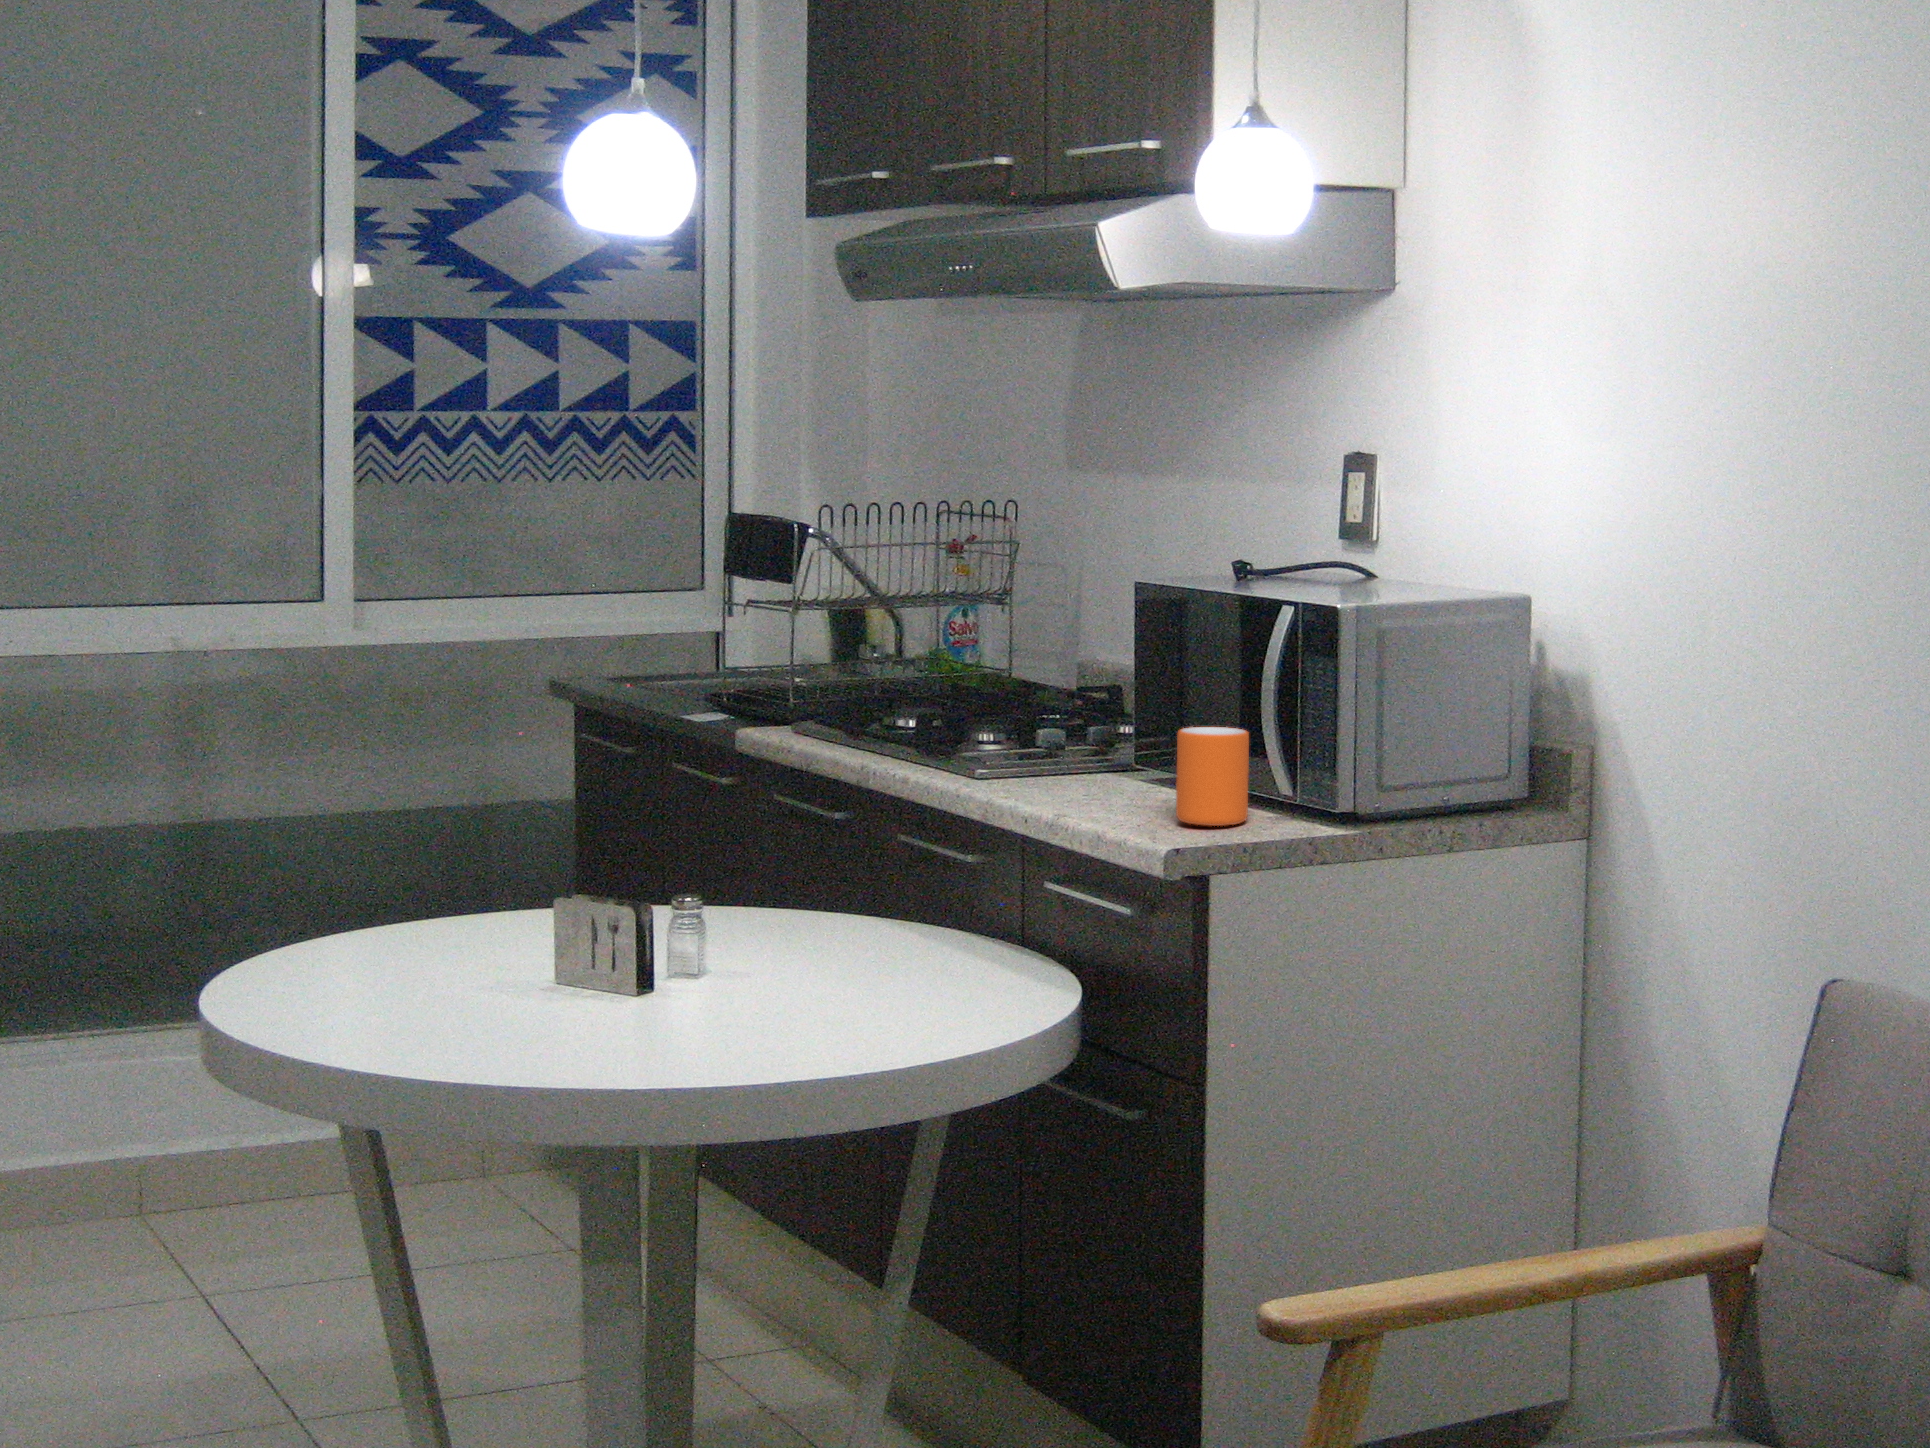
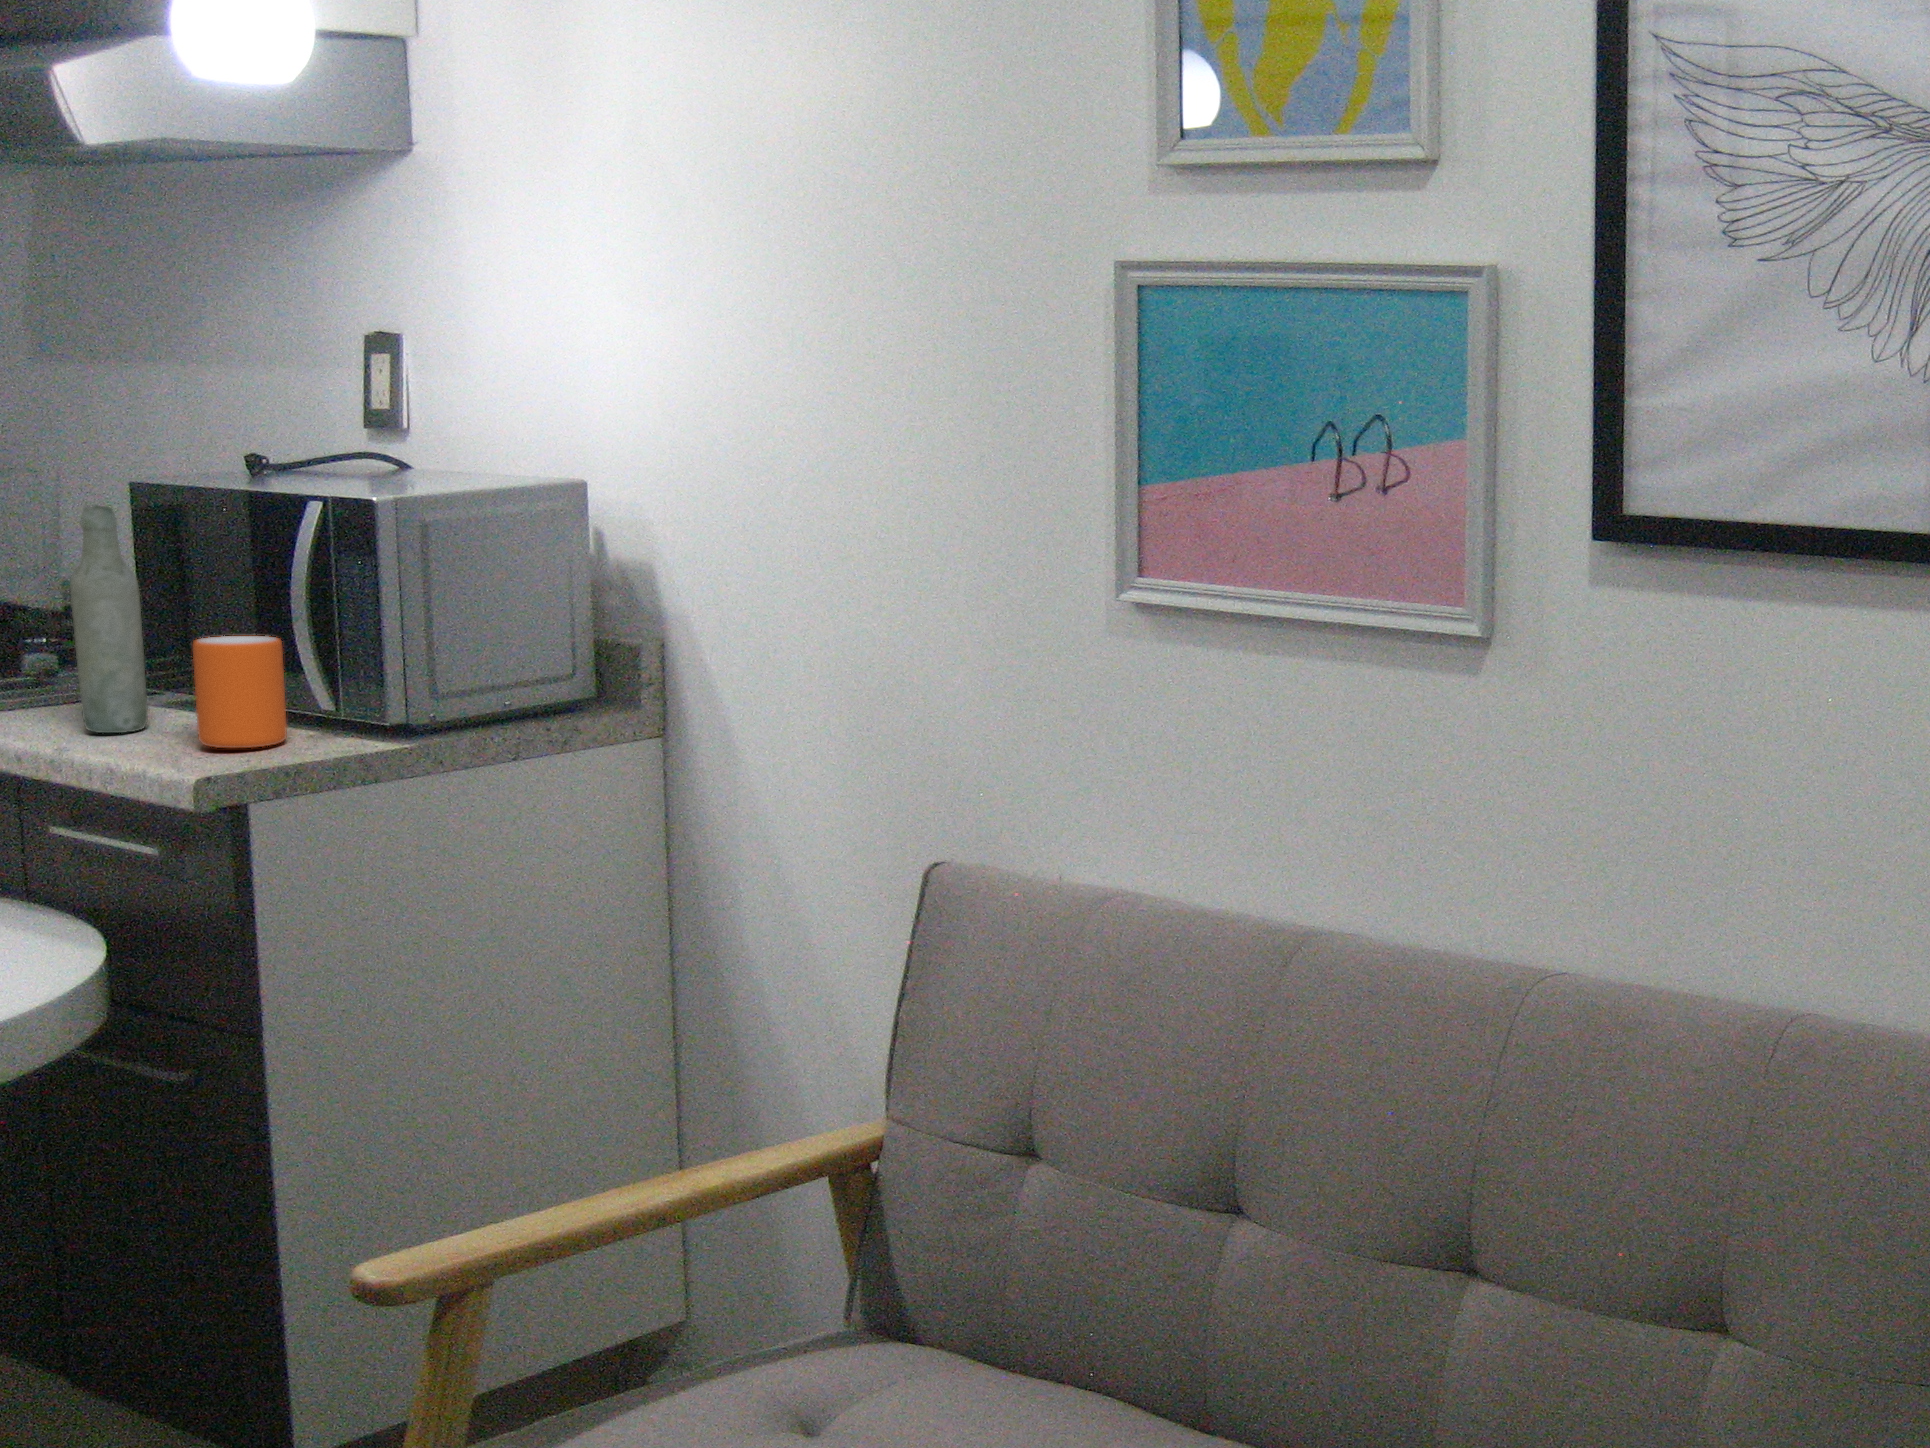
bottle: none [1087,609,1139,804] -> present [70,505,148,733]

